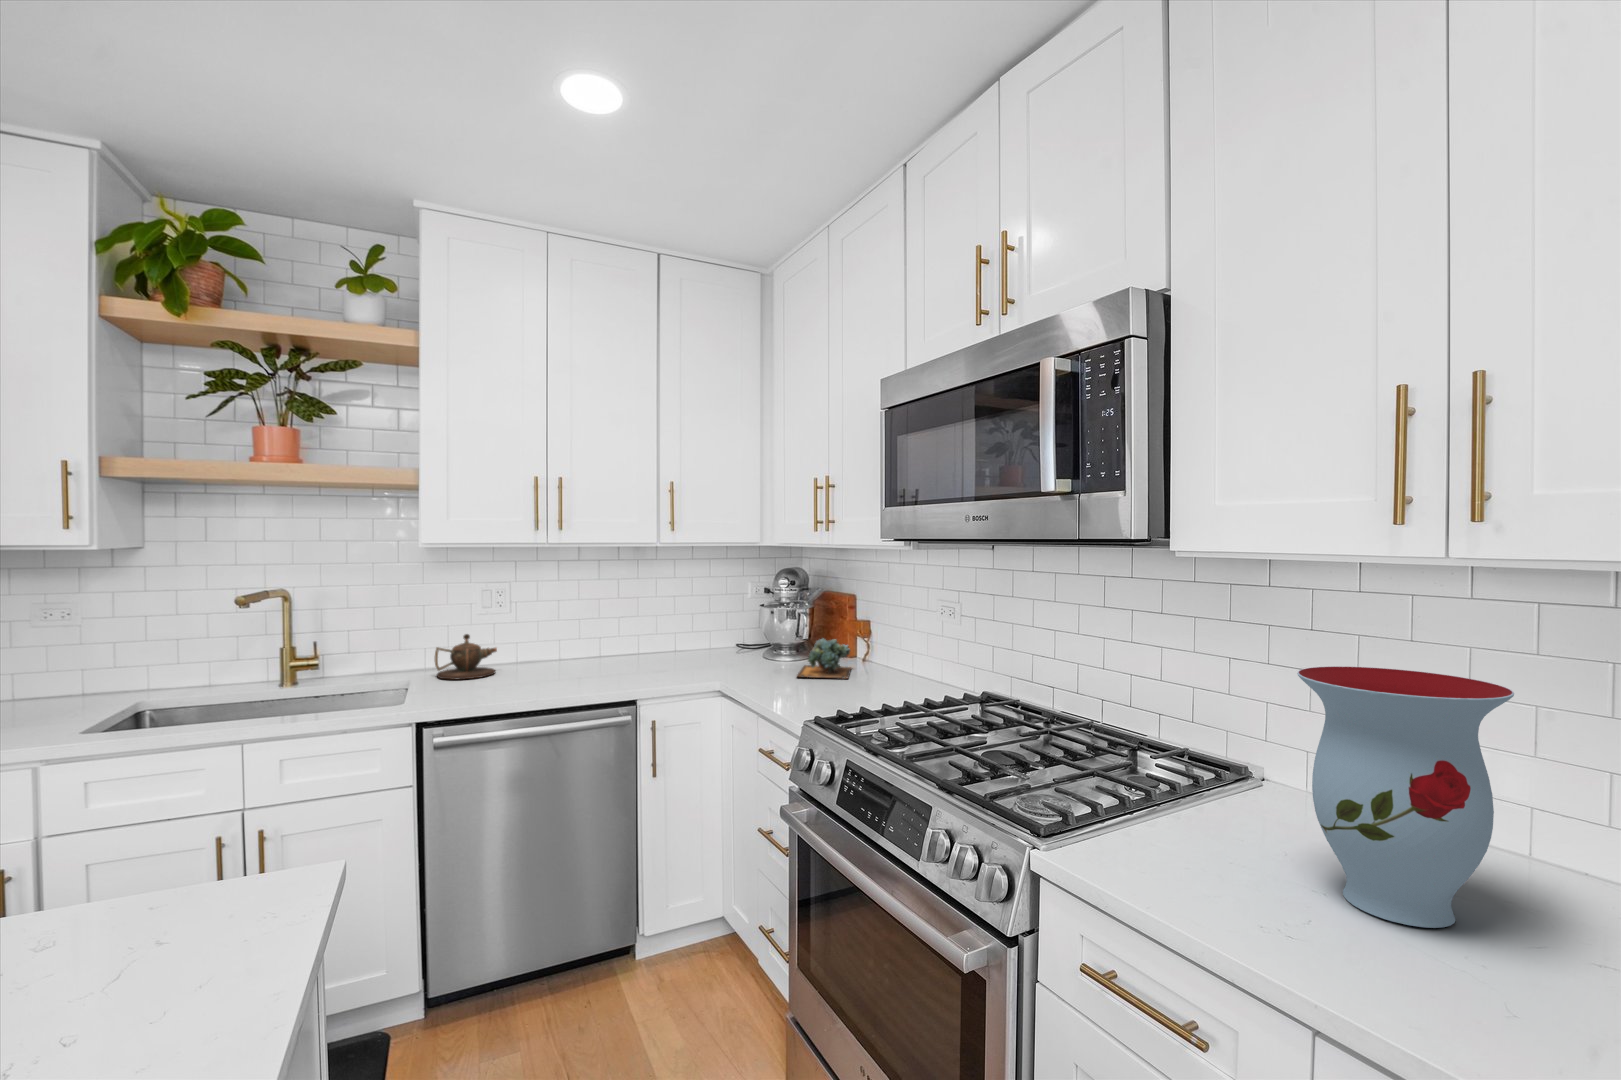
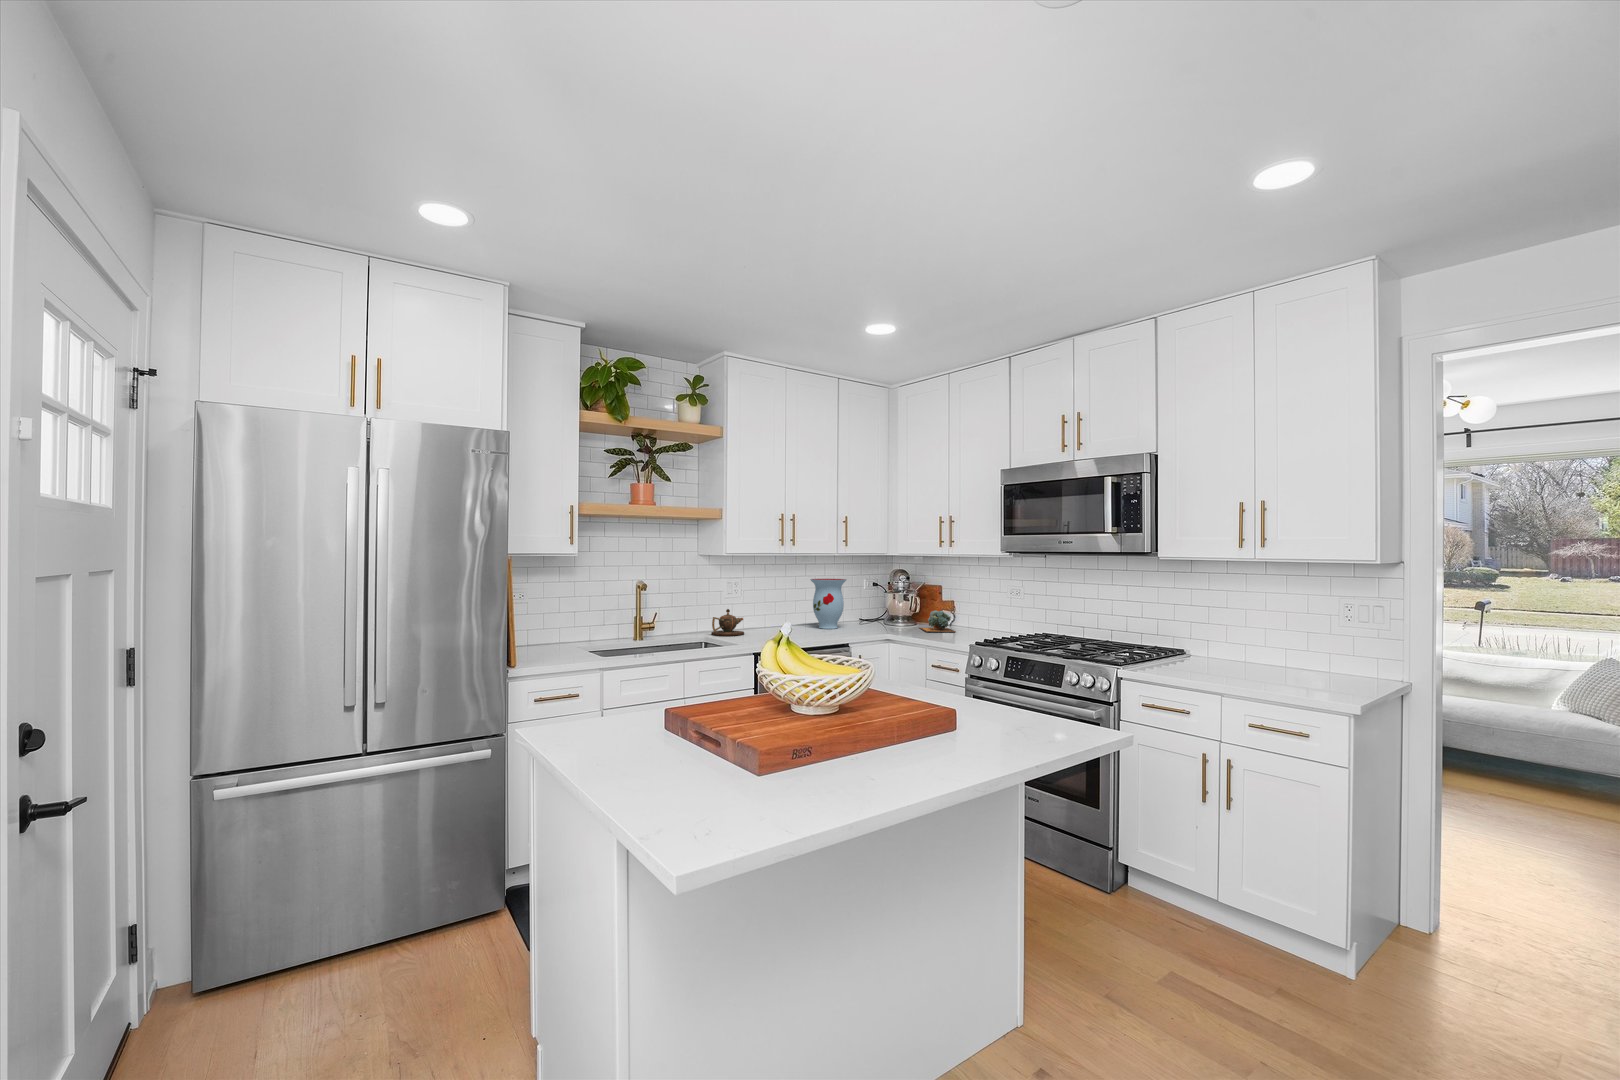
vase: present [1297,666,1514,928] -> present [810,579,846,629]

